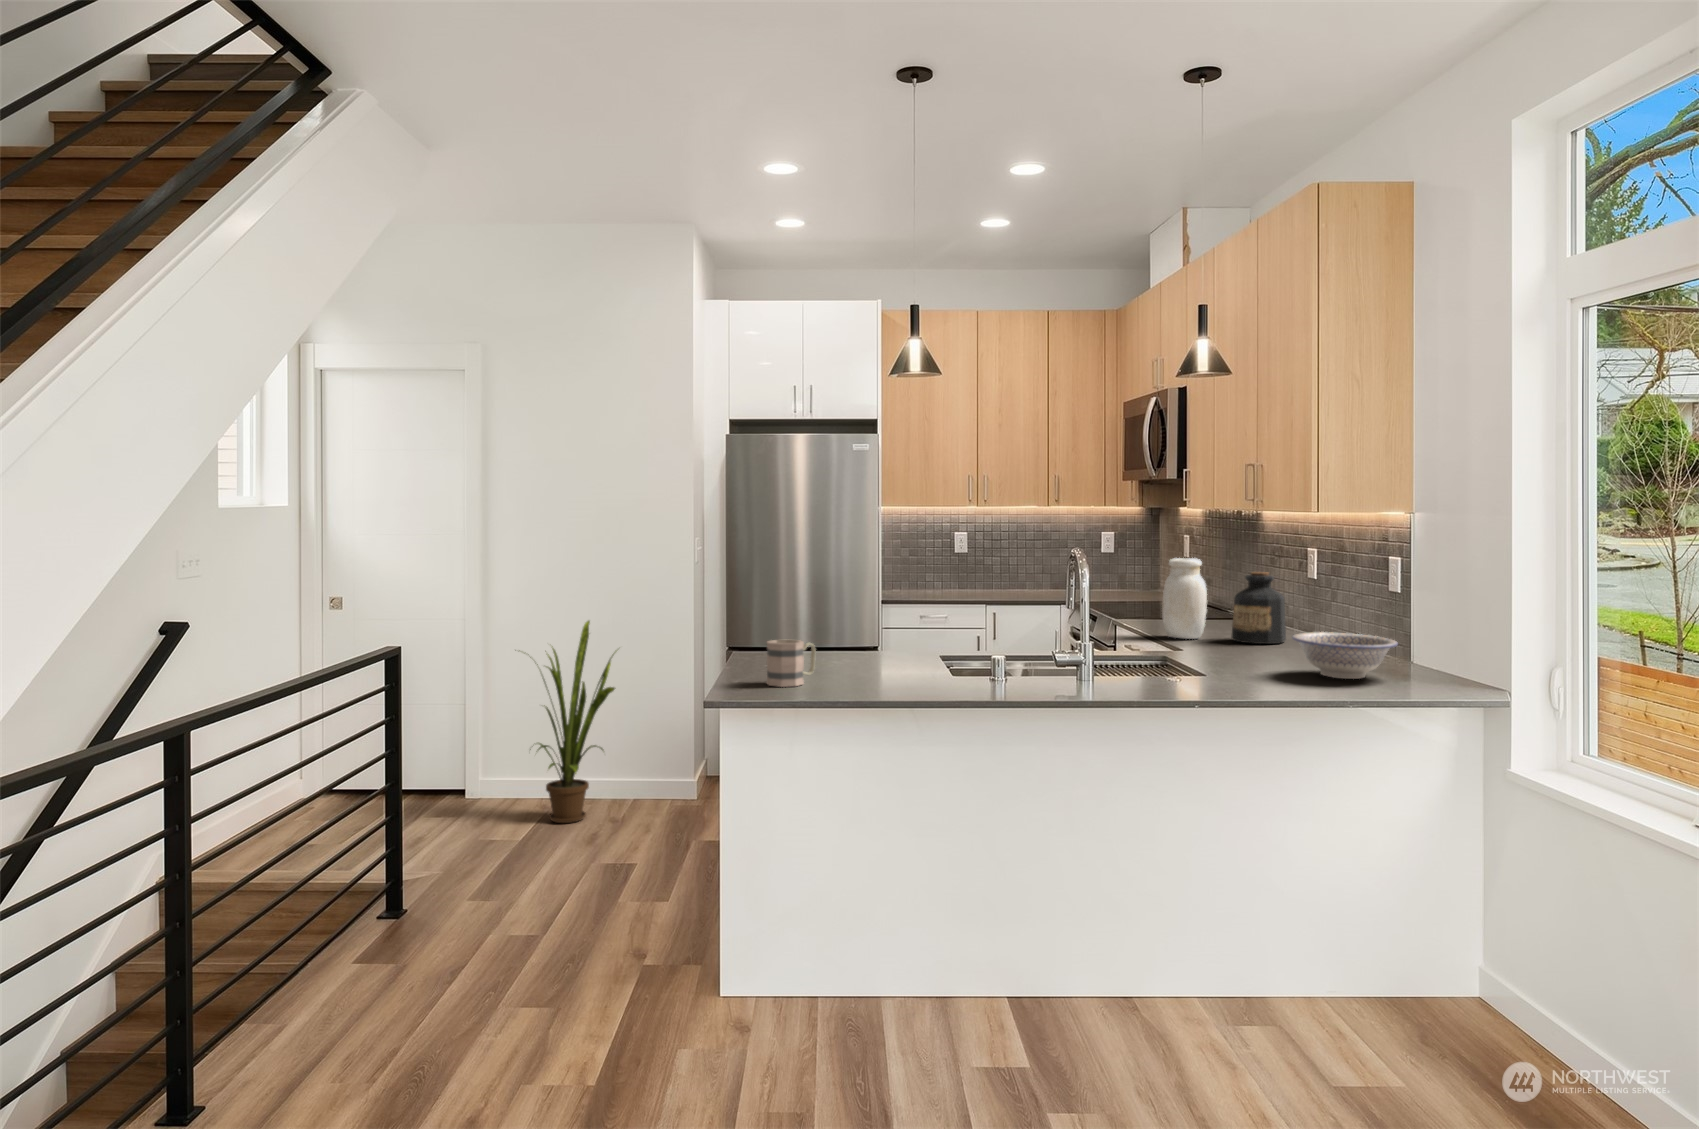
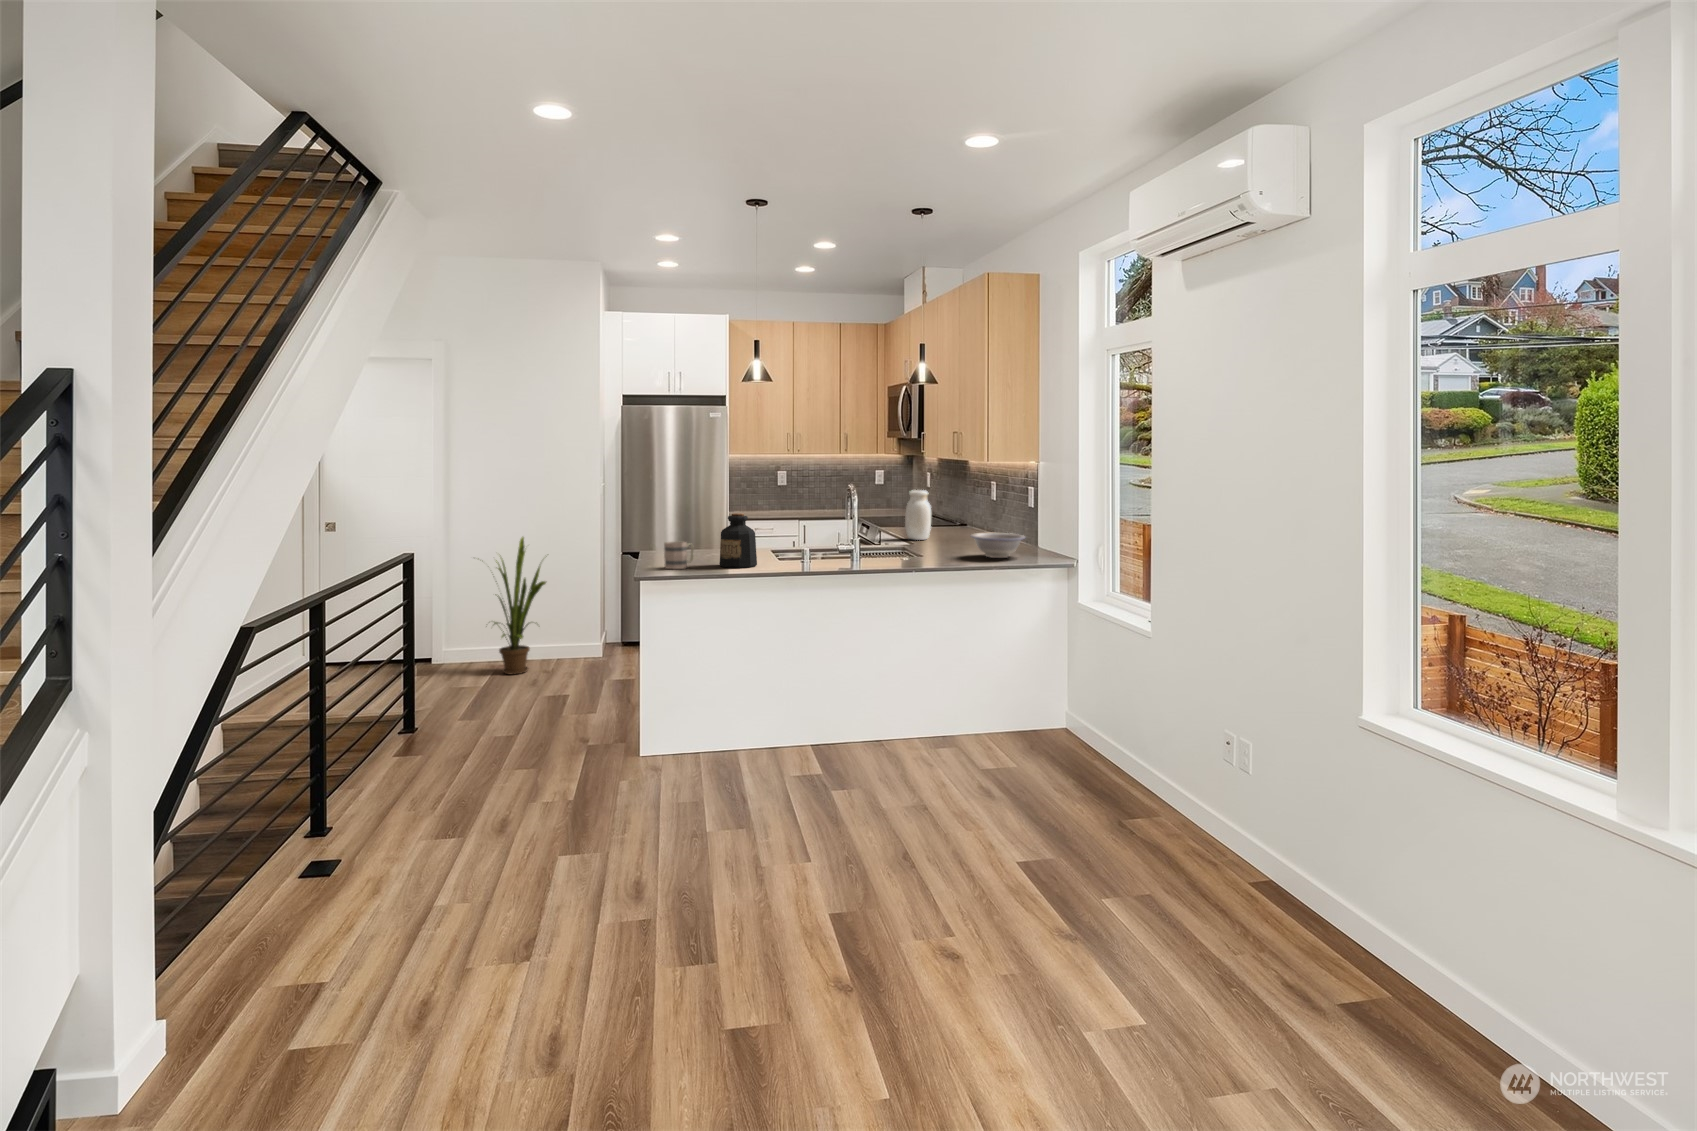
bottle: present [1232,572,1286,644] -> present [720,513,757,568]

